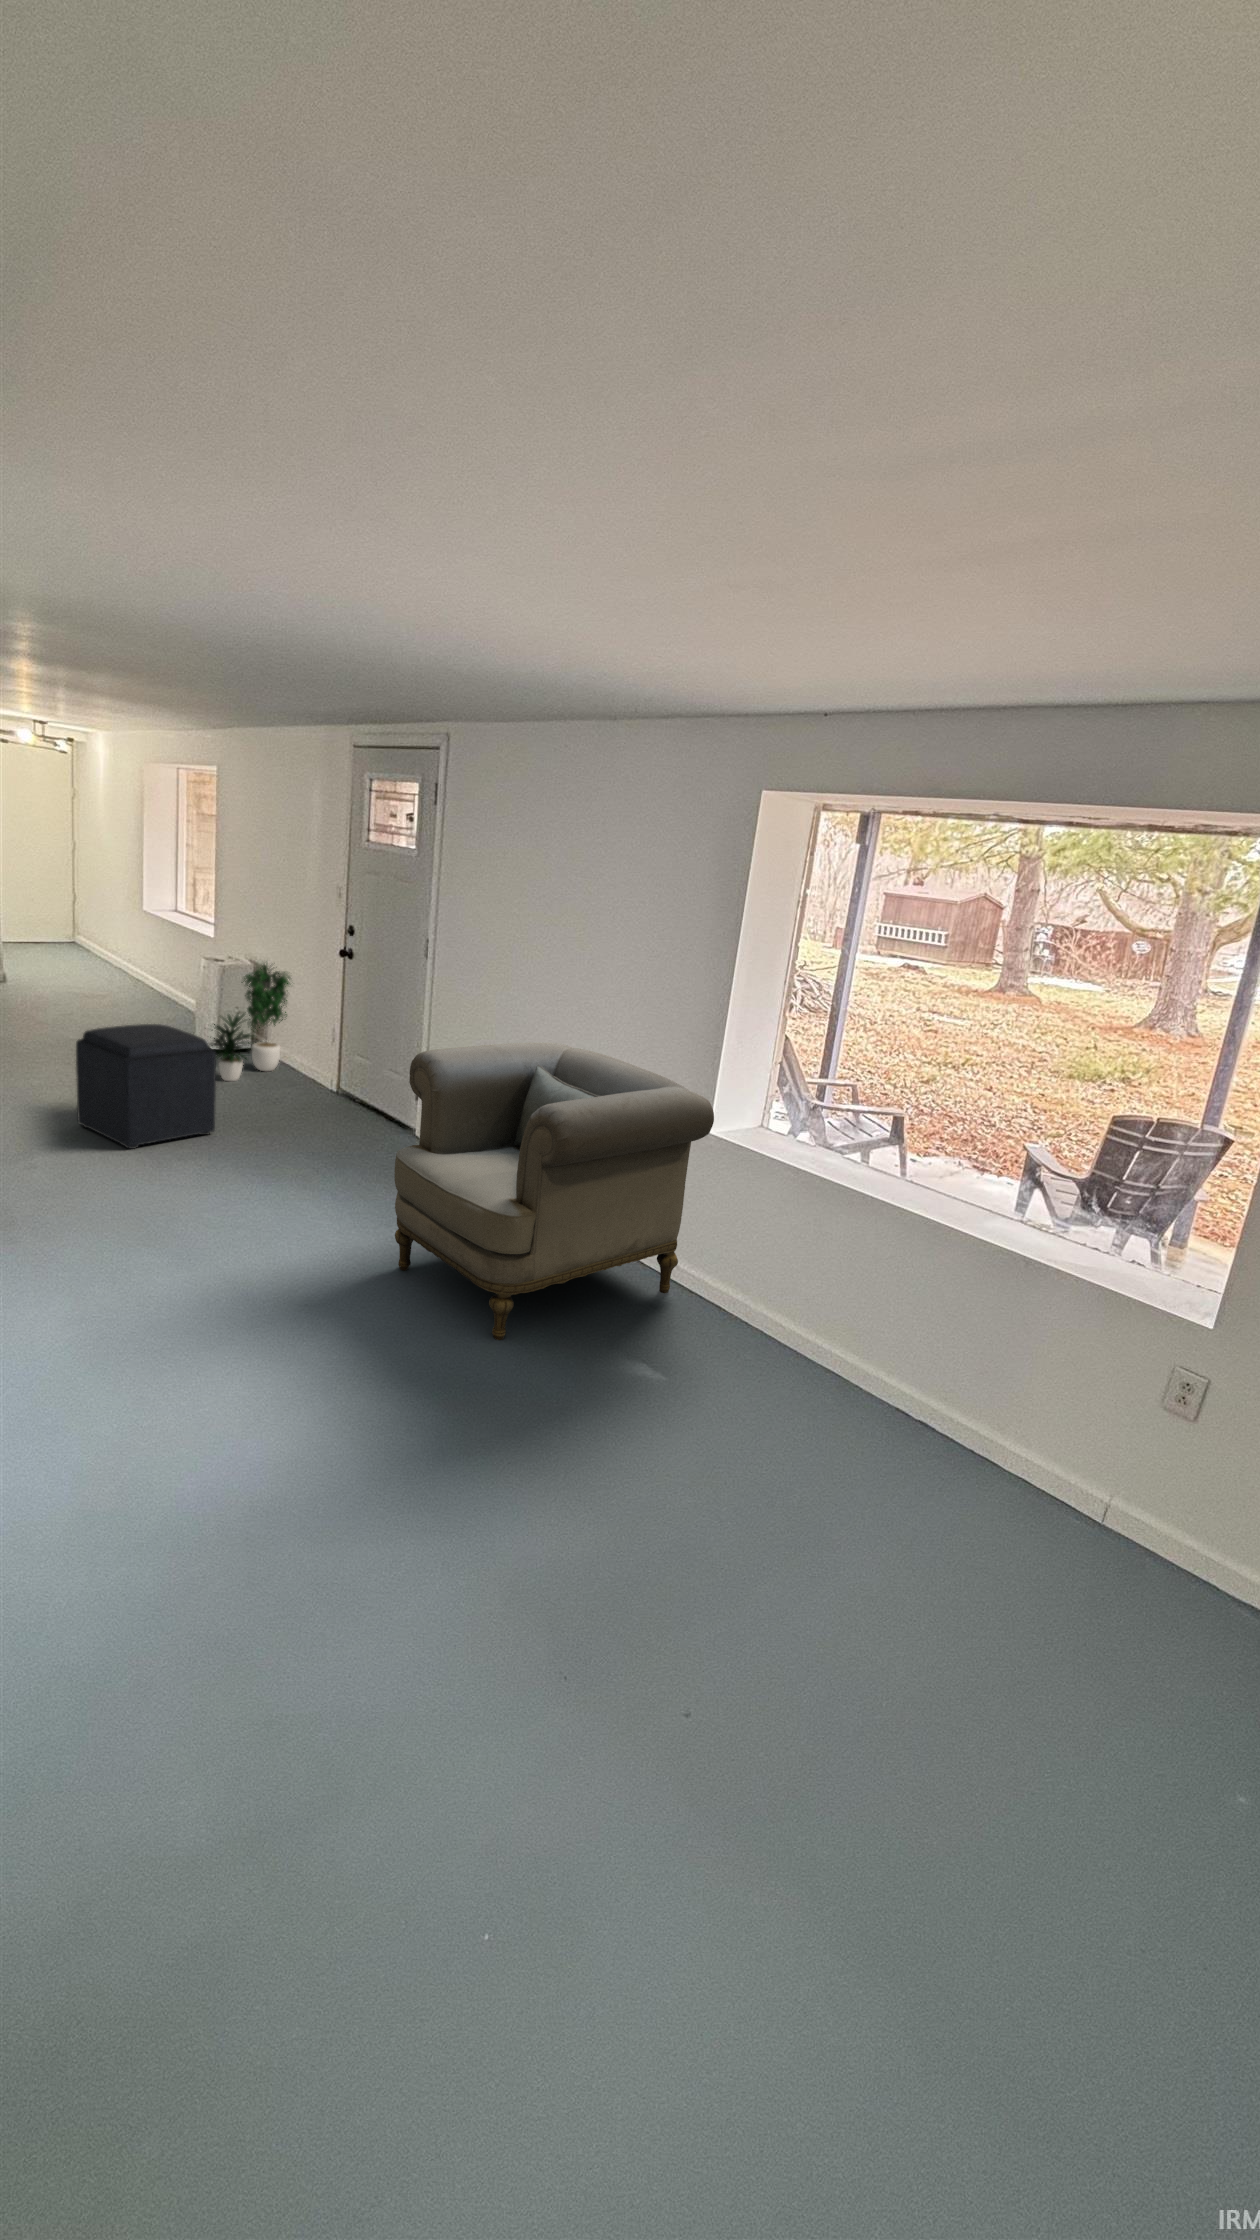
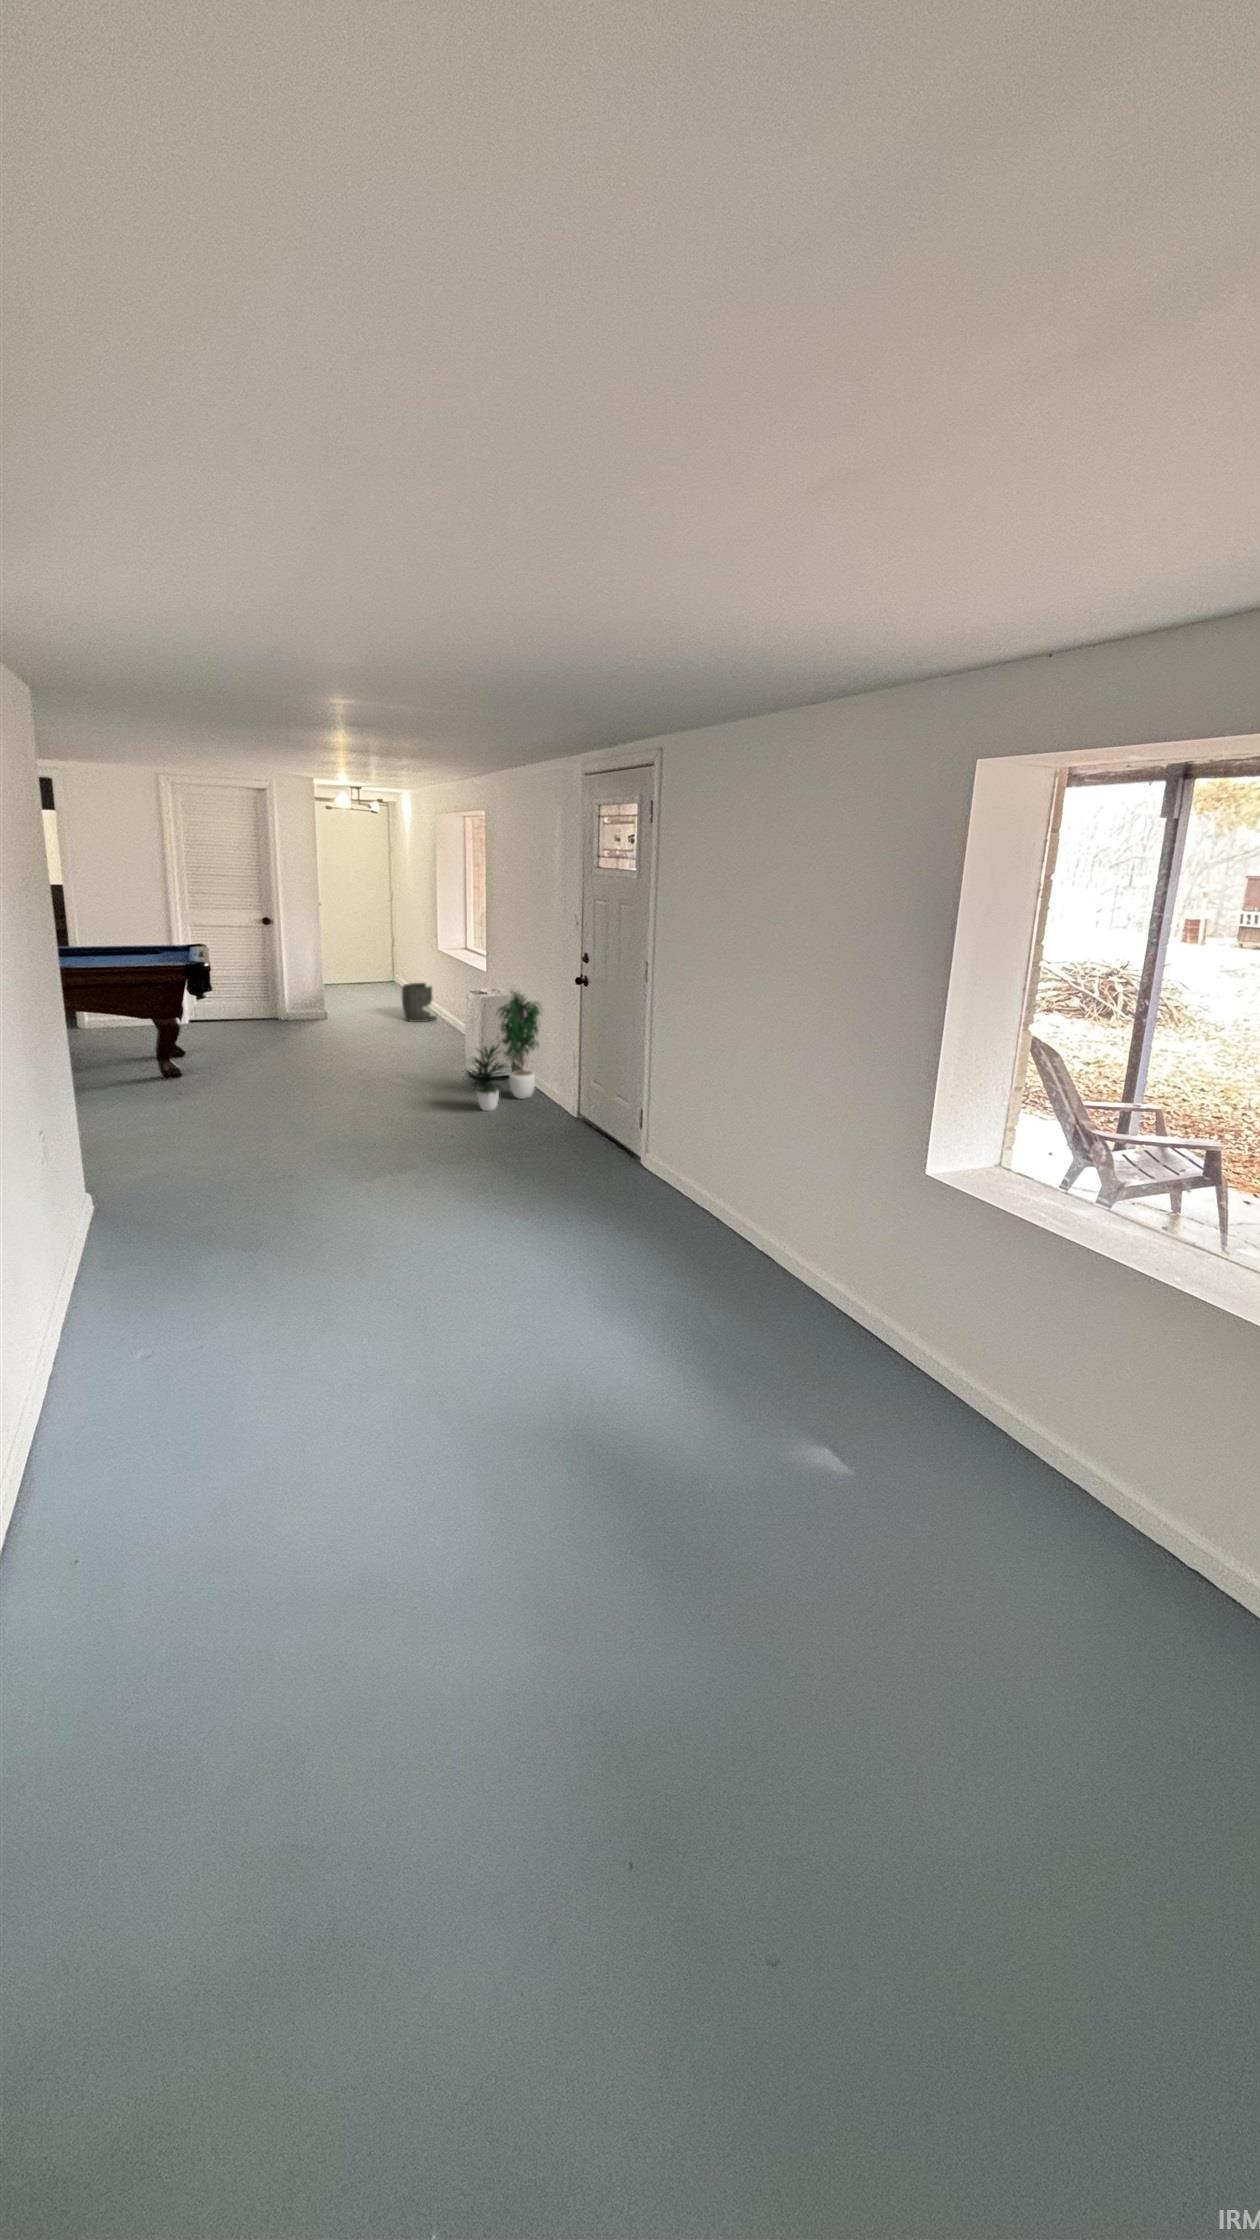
woven basket: none [100,945,144,989] -> present [402,983,436,1022]
ottoman: present [76,1024,216,1149] -> none [337,1064,460,1187]
armchair: present [394,1043,714,1340] -> none [593,1075,965,1438]

